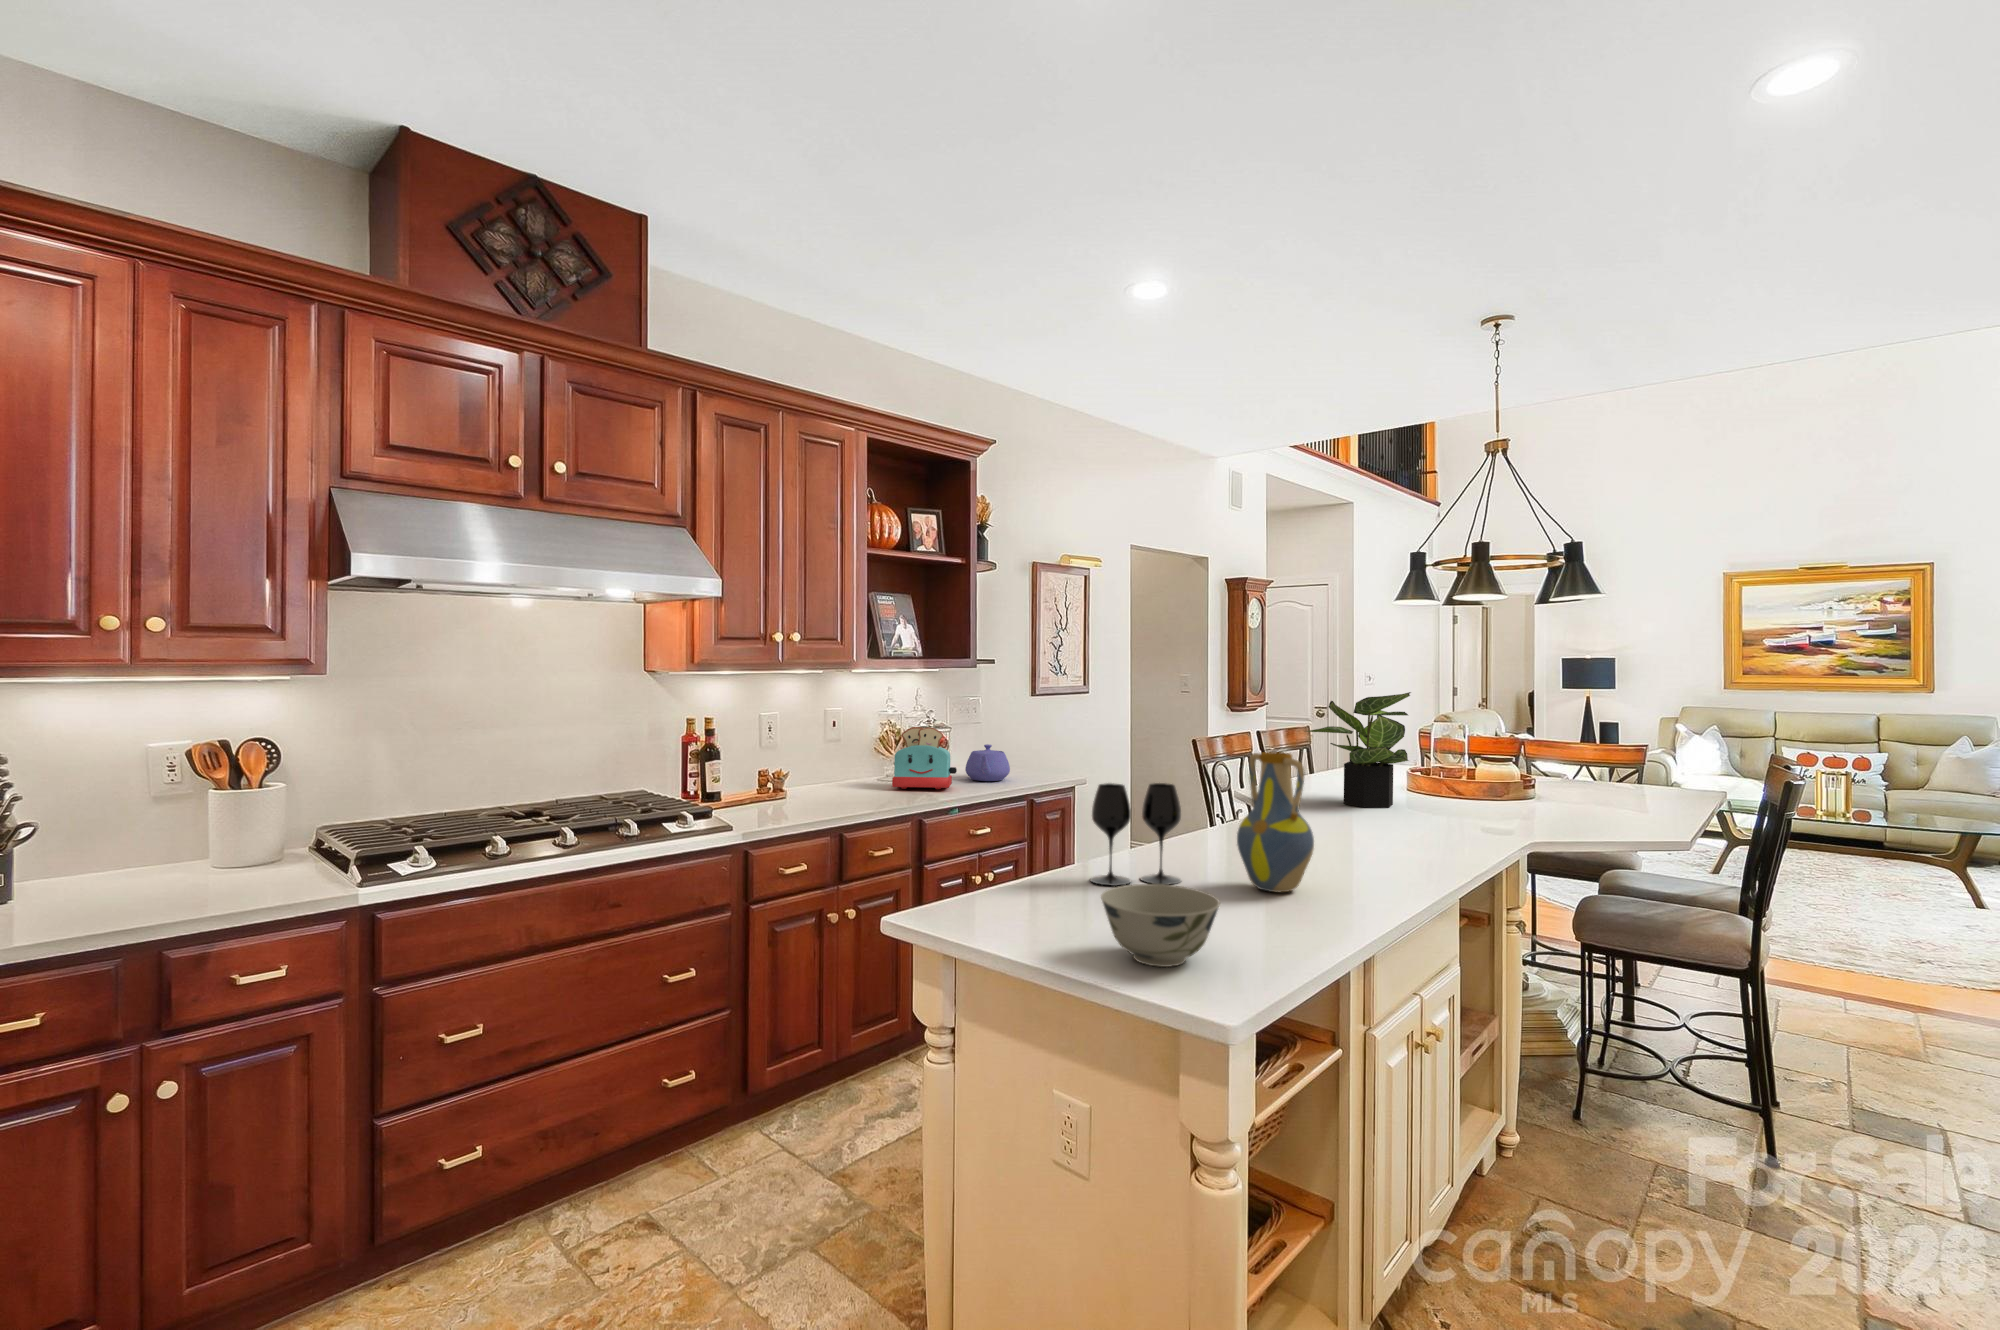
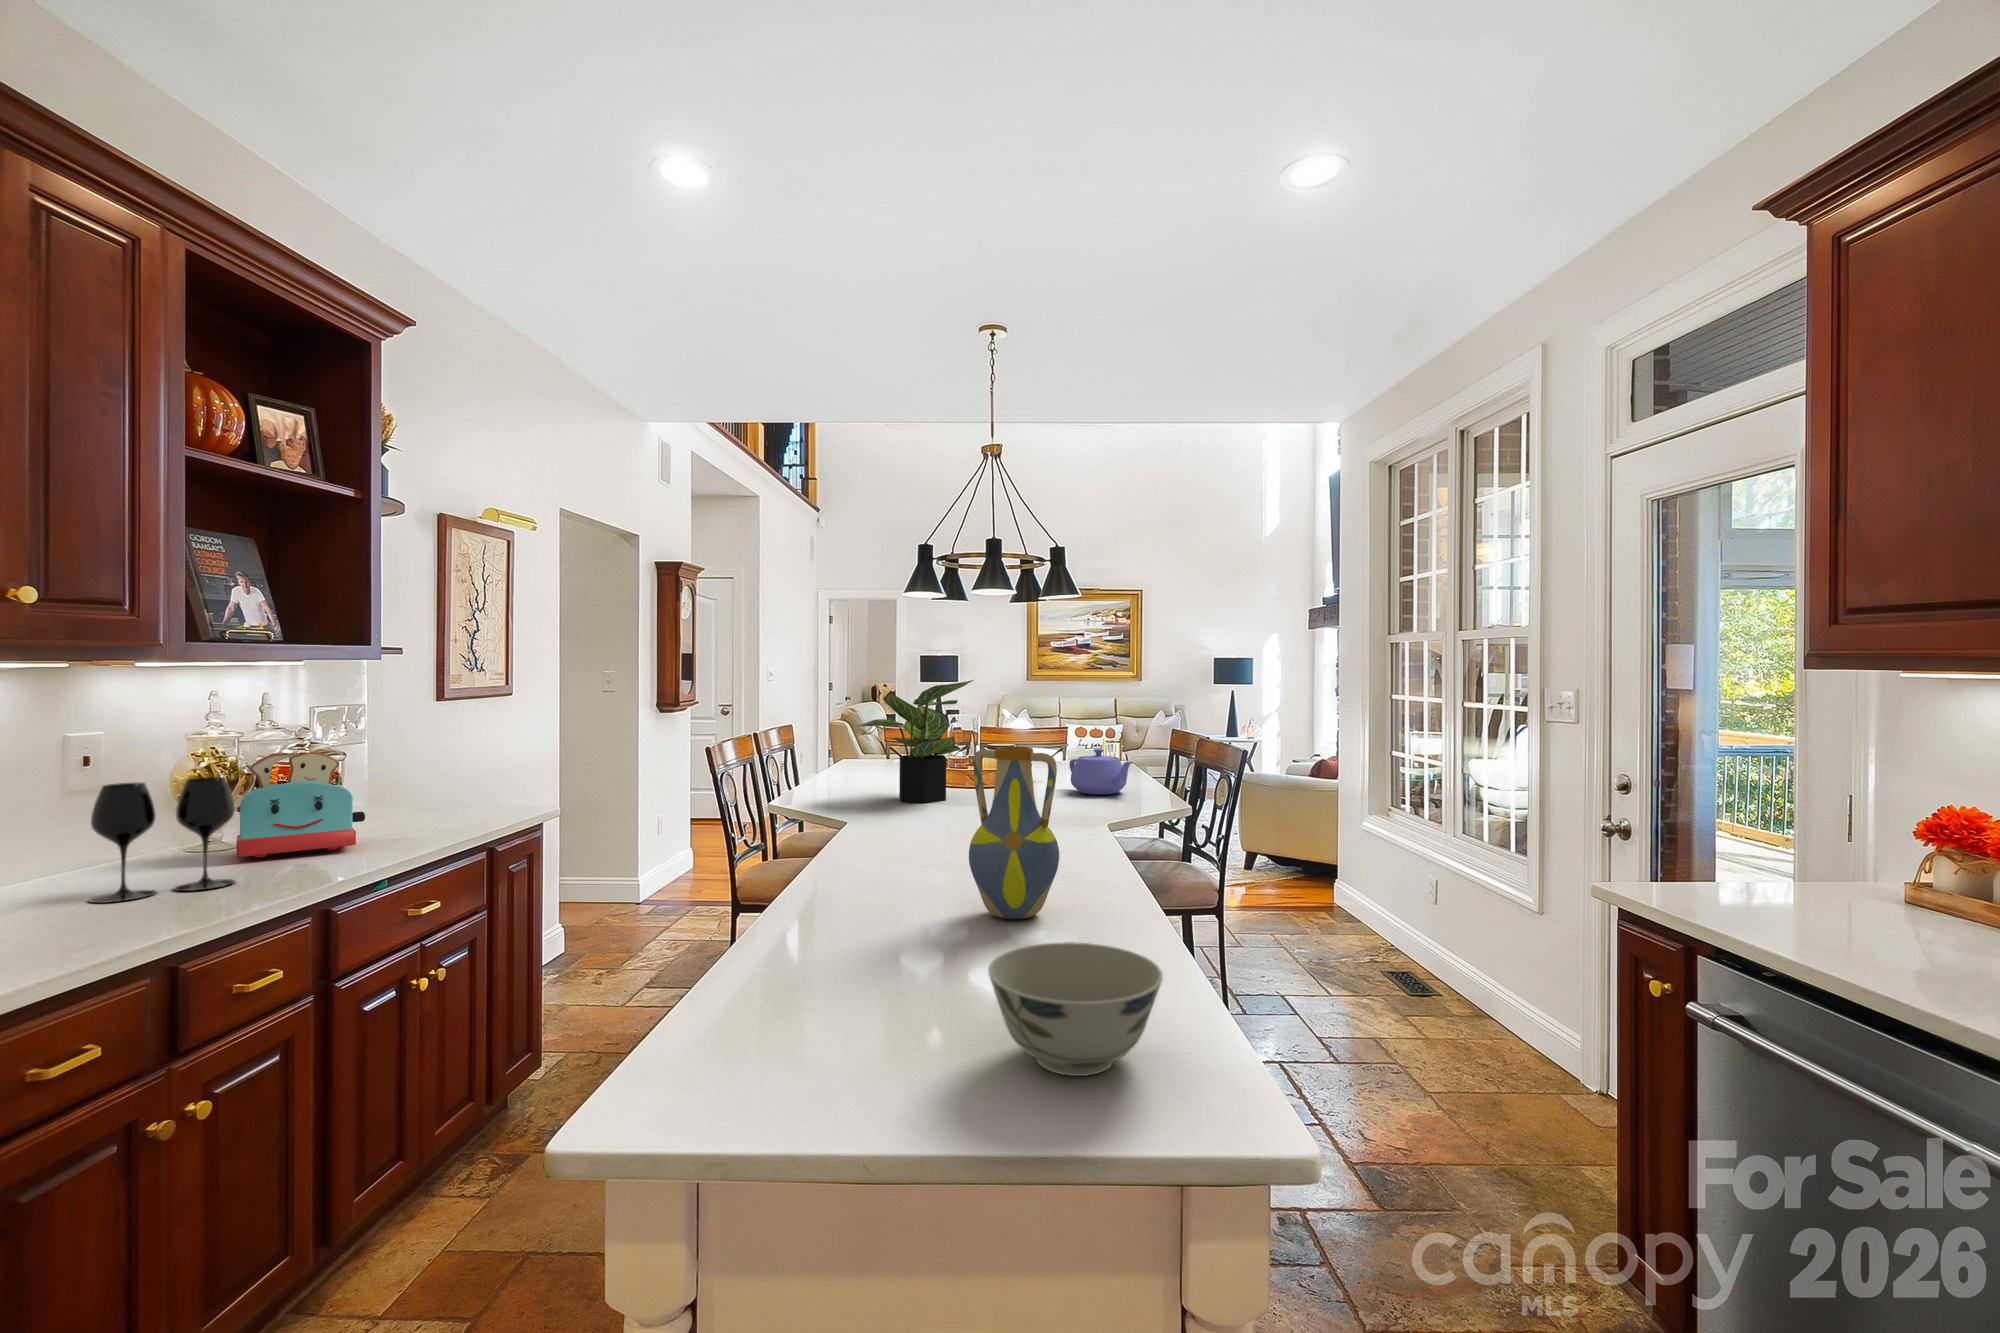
teapot: present [965,744,1010,781] -> present [1069,749,1133,794]
wine glass: present [1090,783,1181,886] -> present [89,777,235,903]

